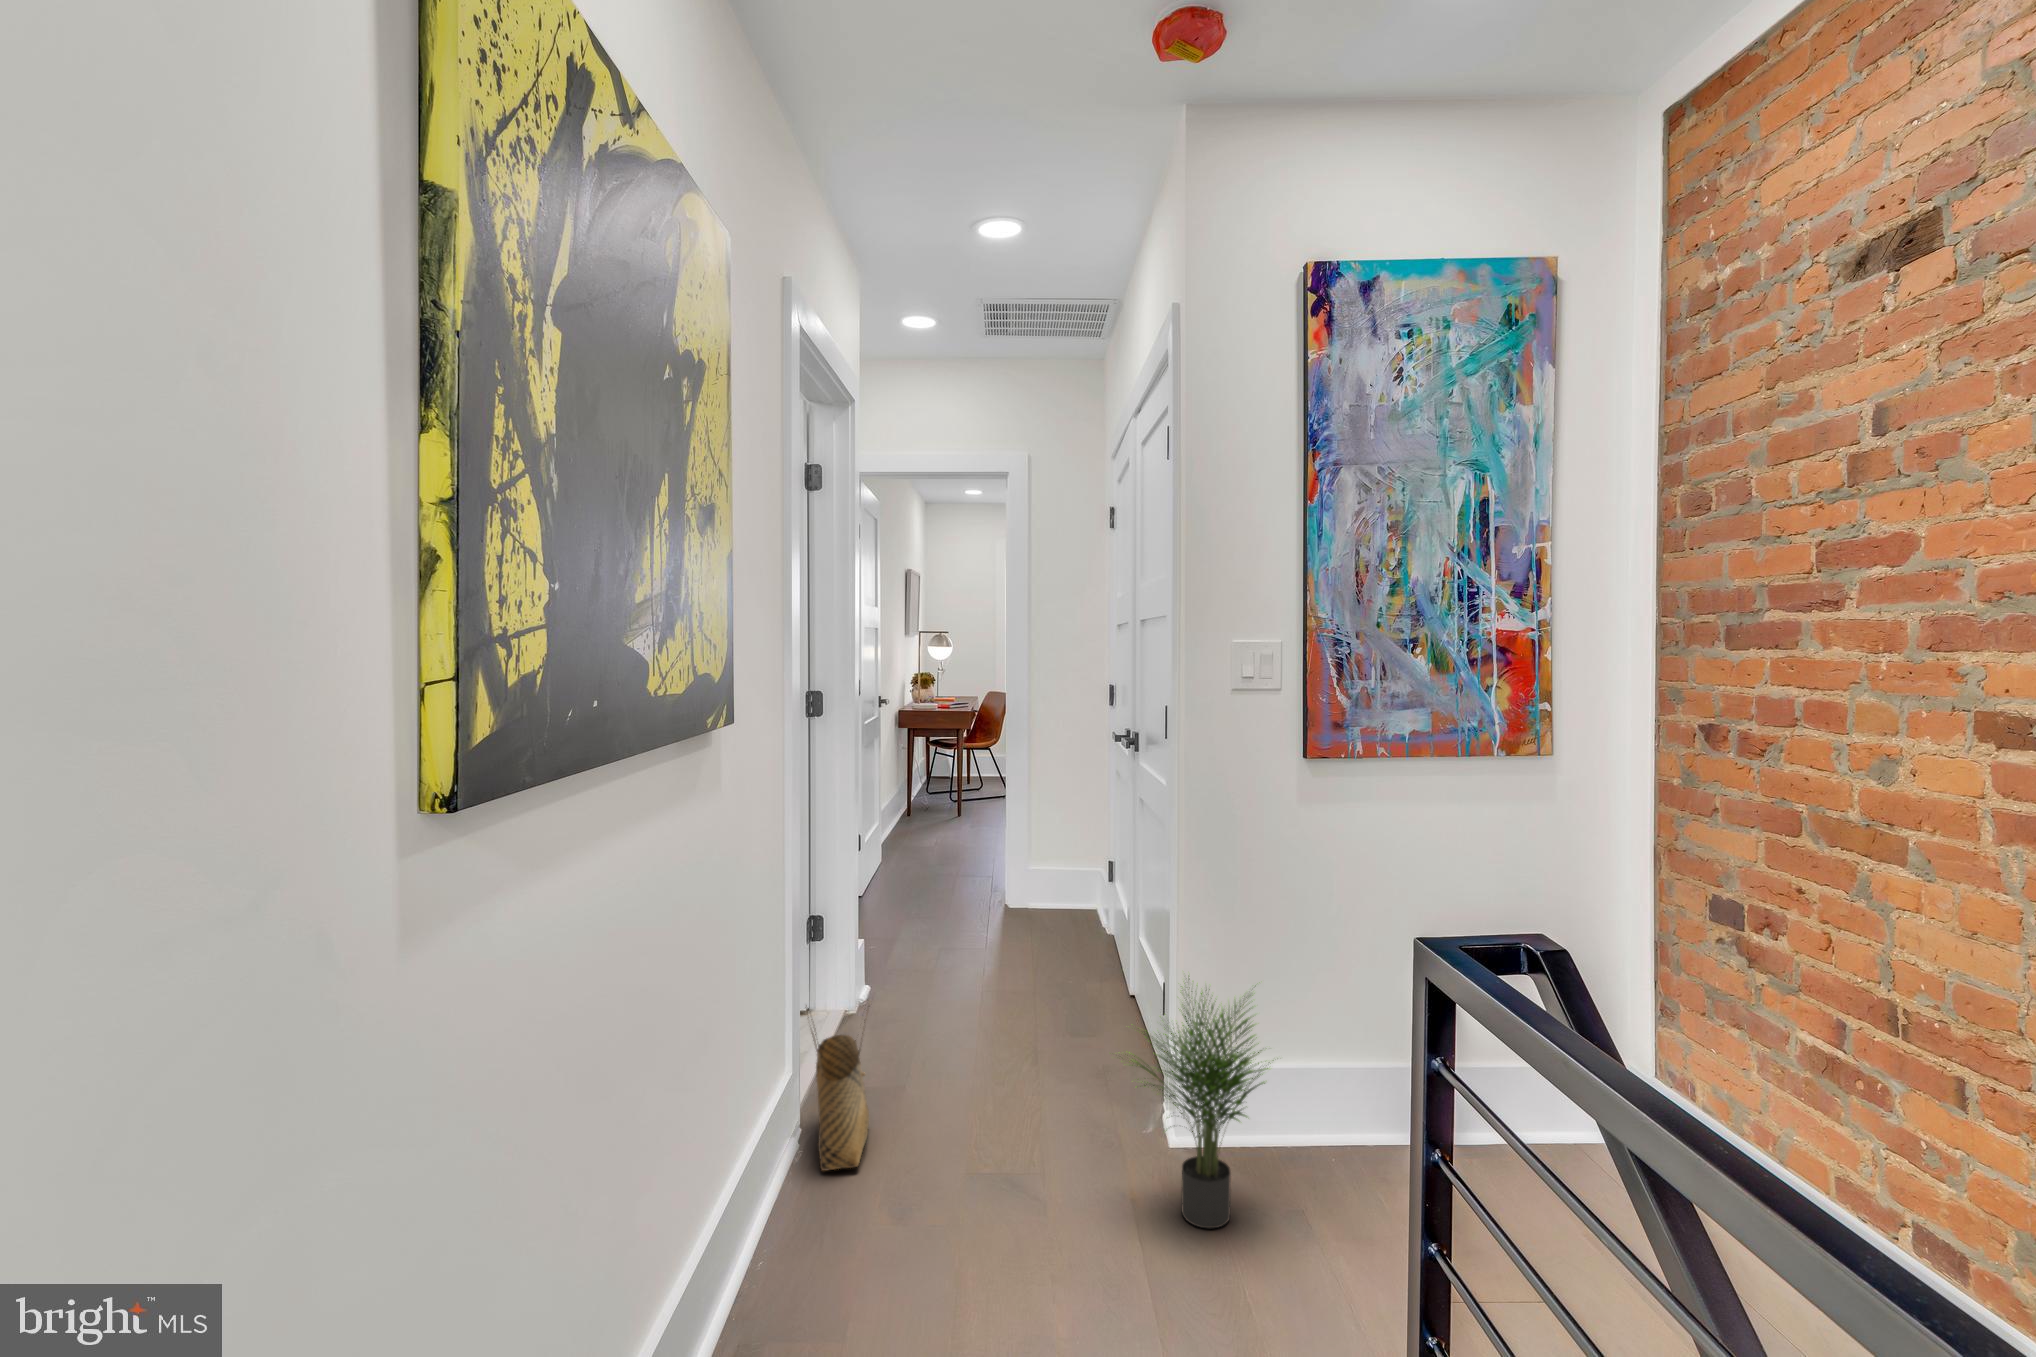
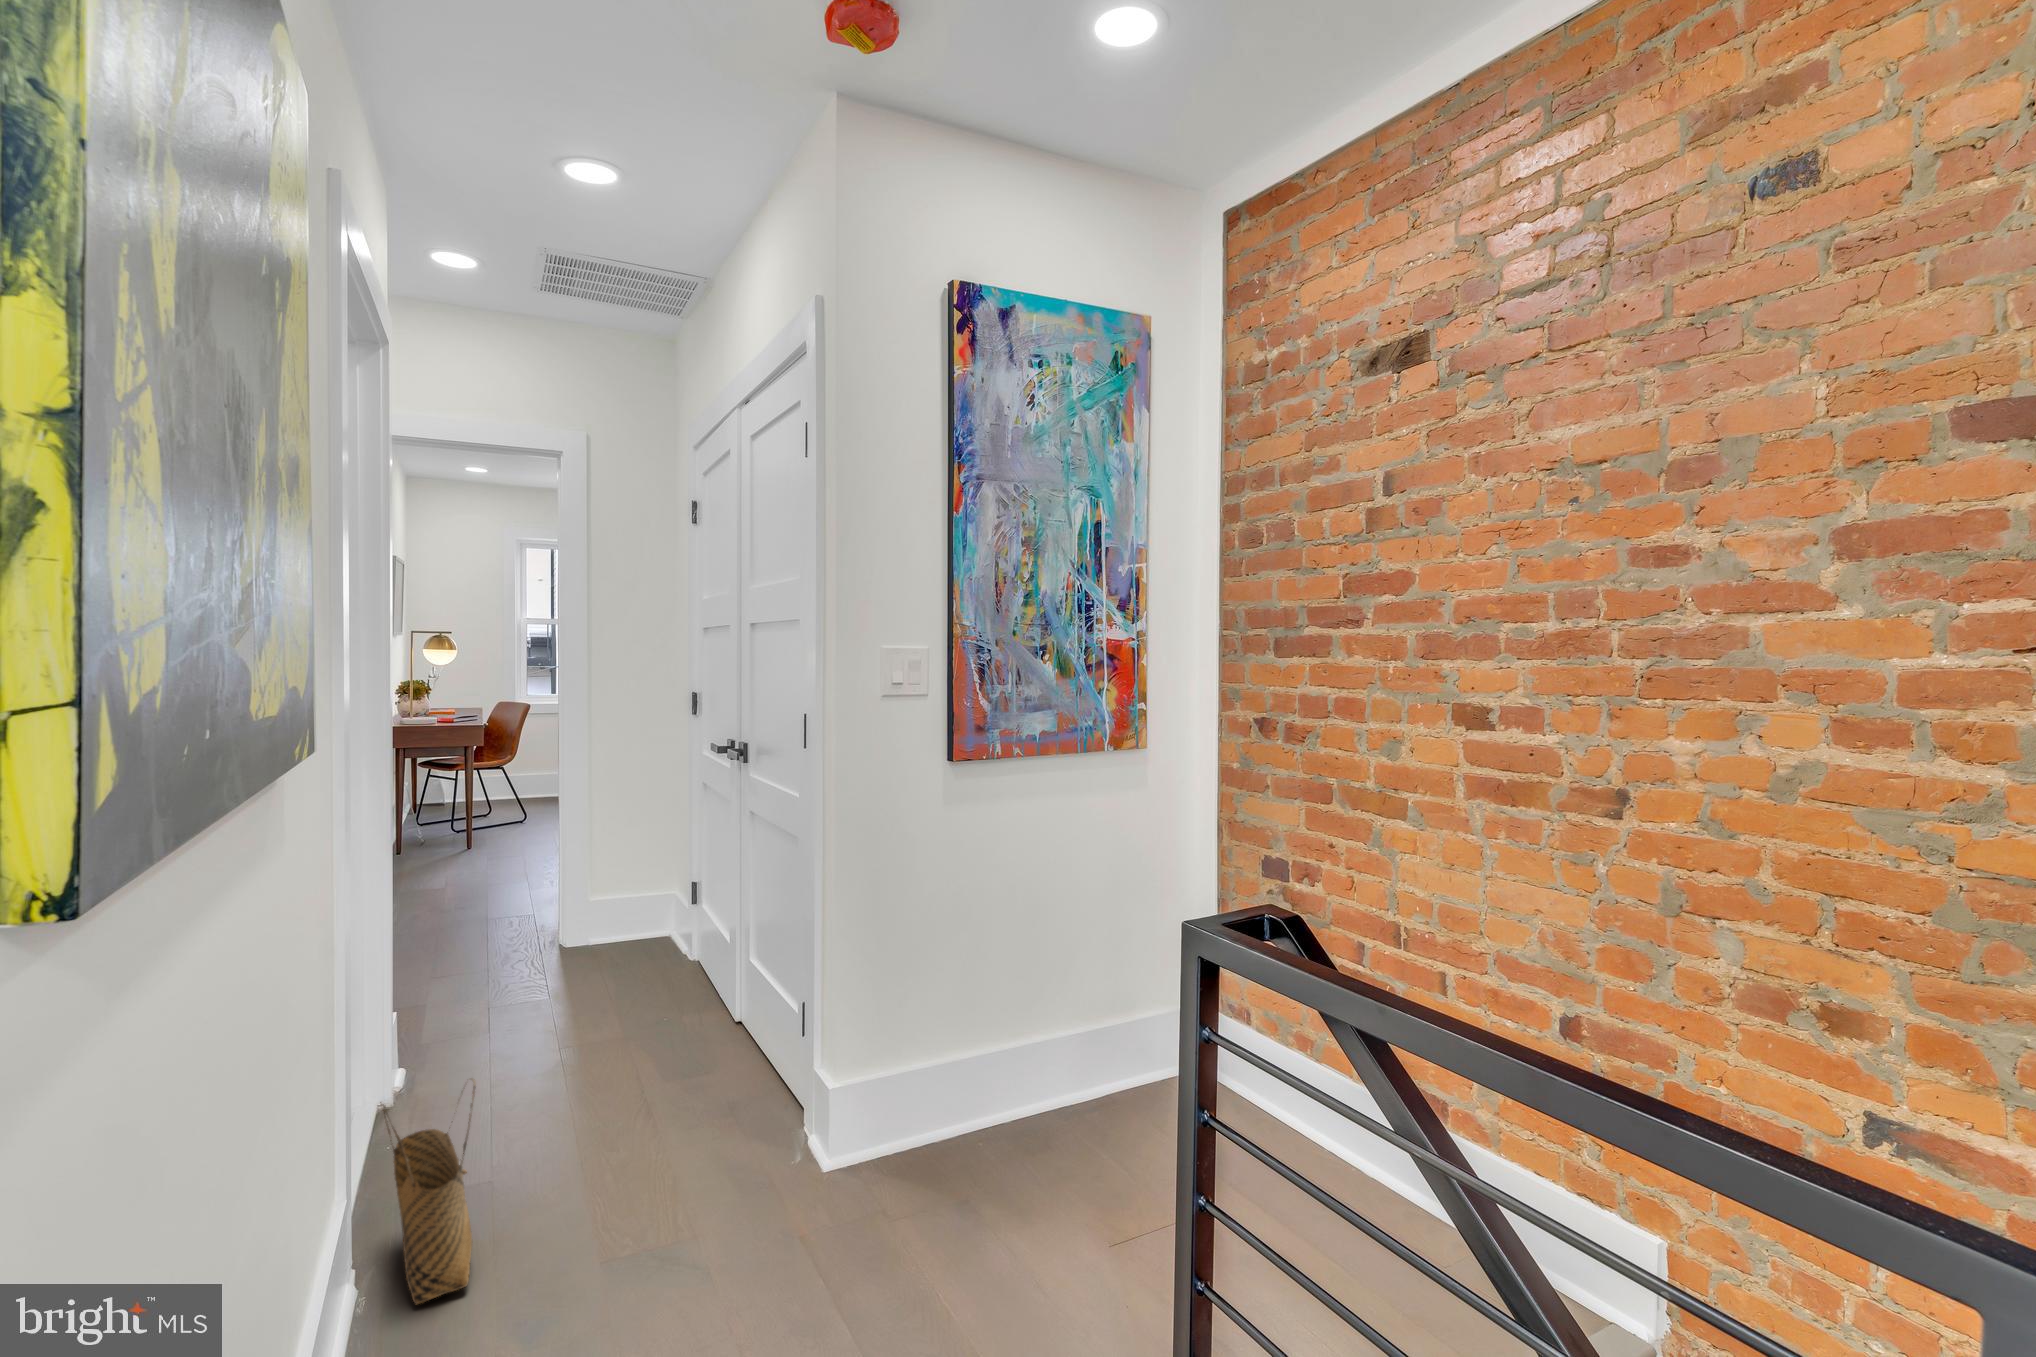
potted plant: present [1129,979,1274,1229] -> none [779,982,960,1241]

